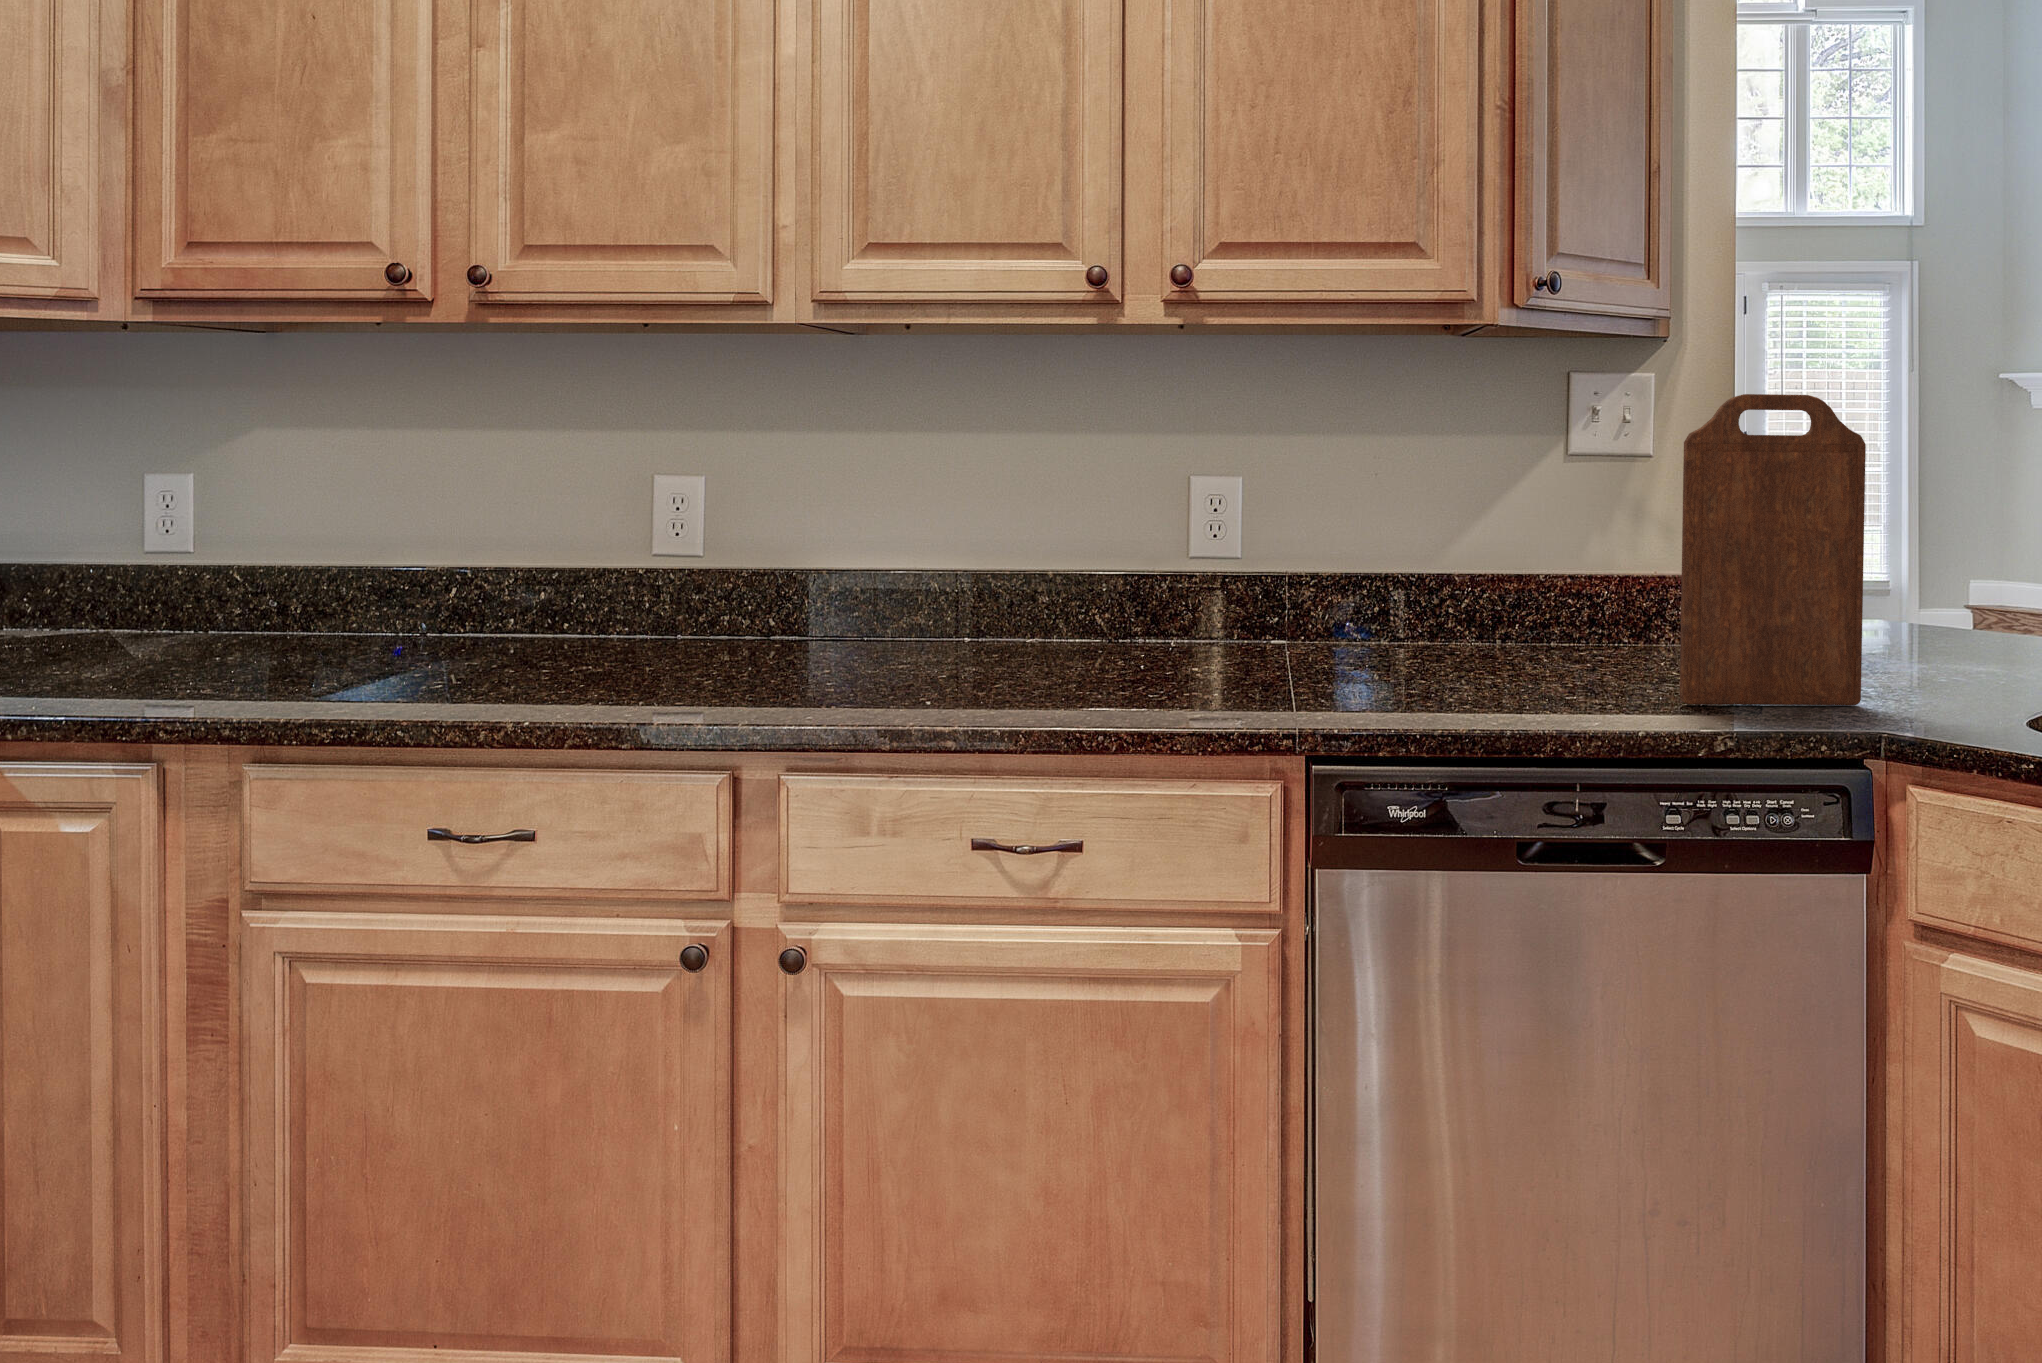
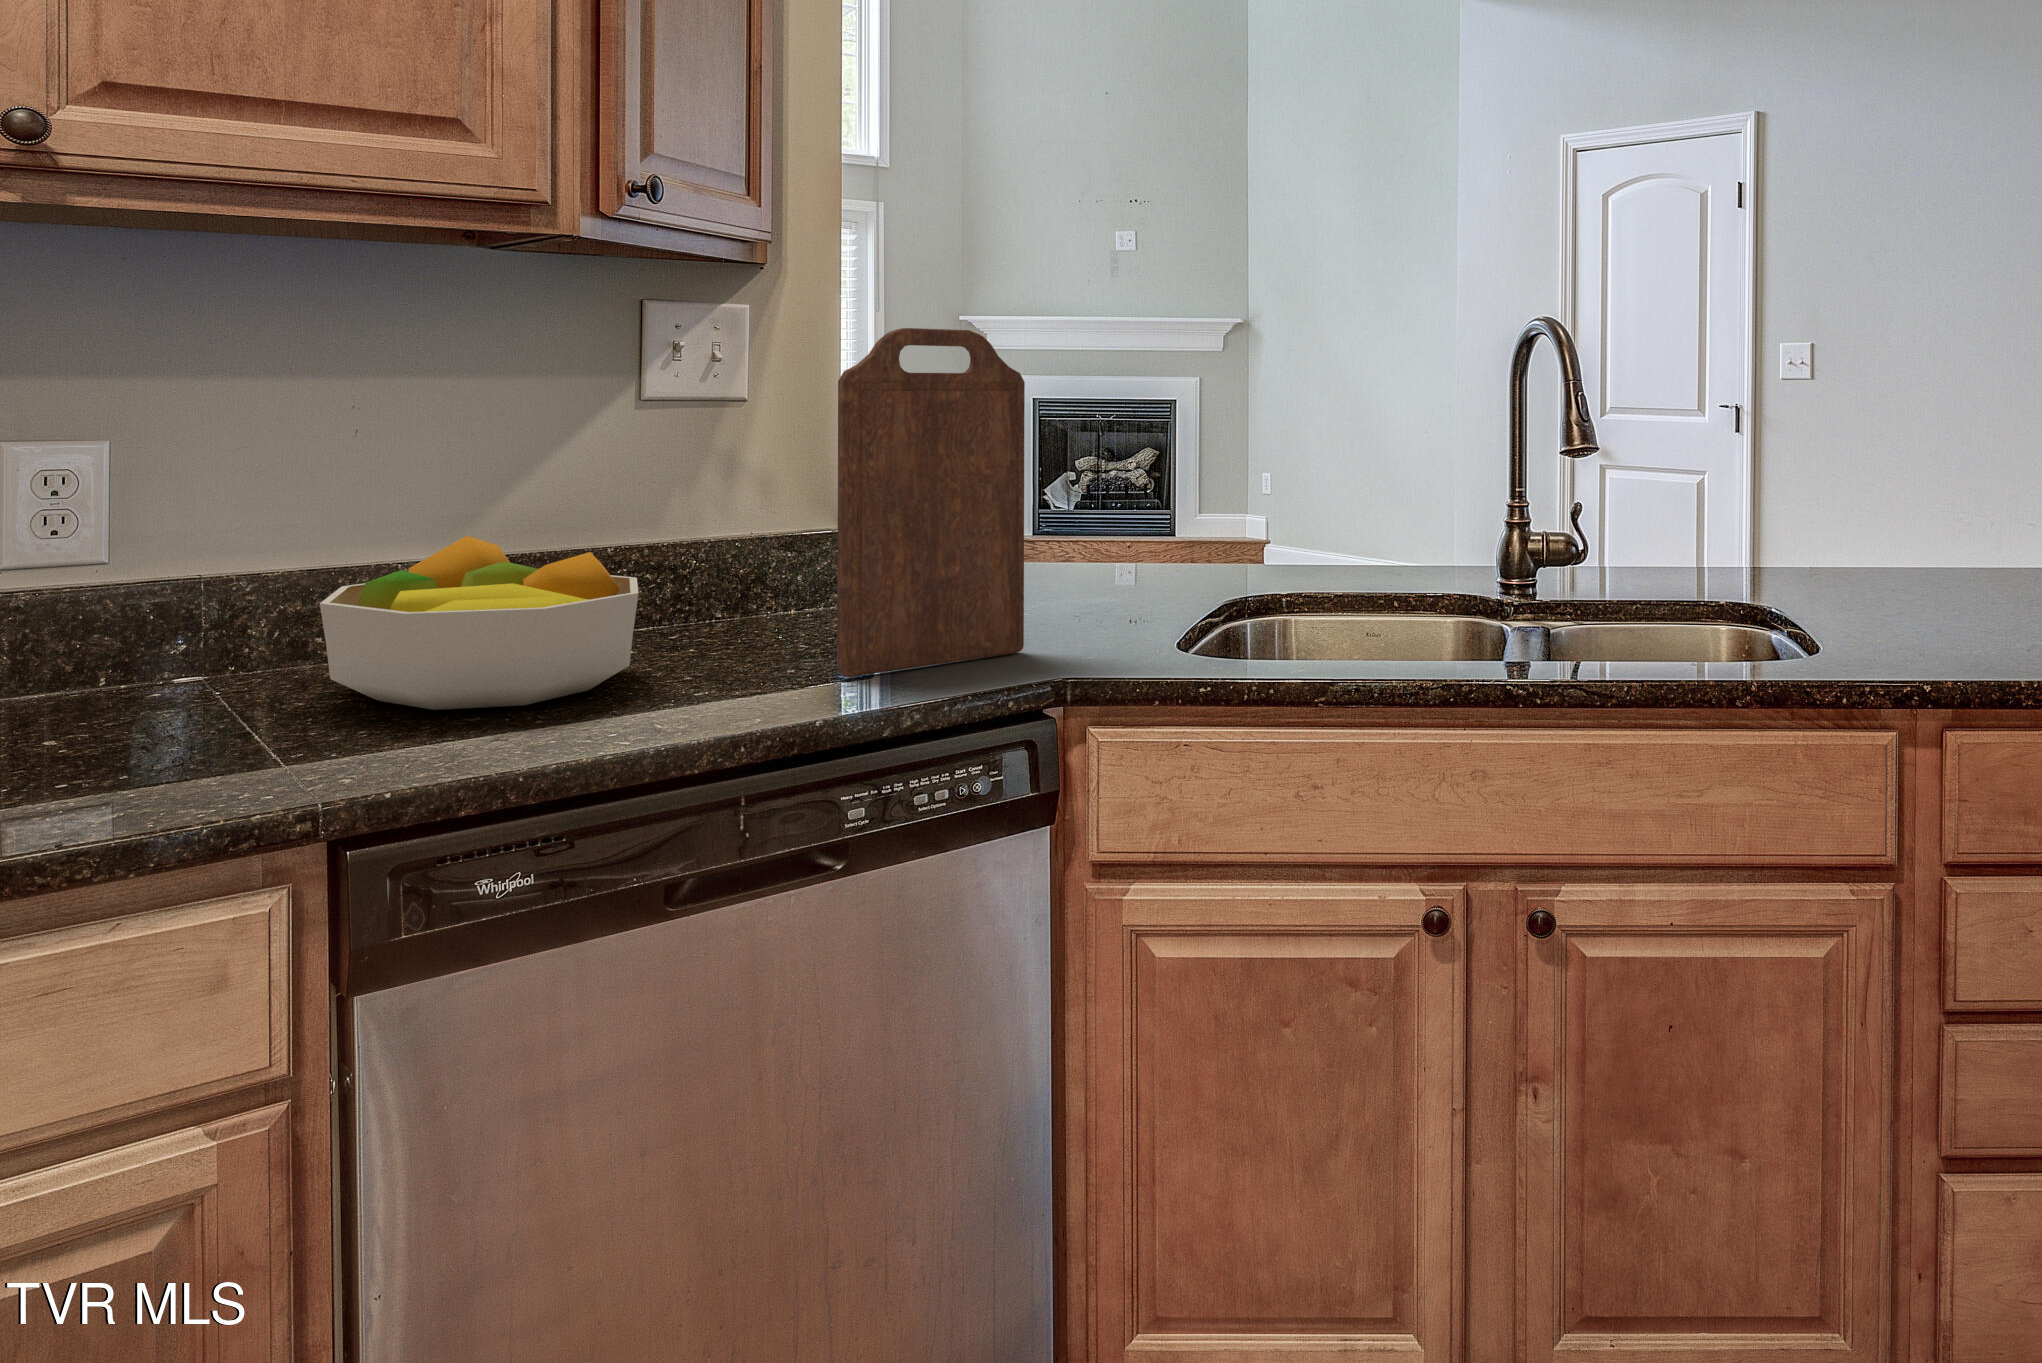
fruit bowl: none [1330,559,1538,690] -> present [320,536,639,710]

